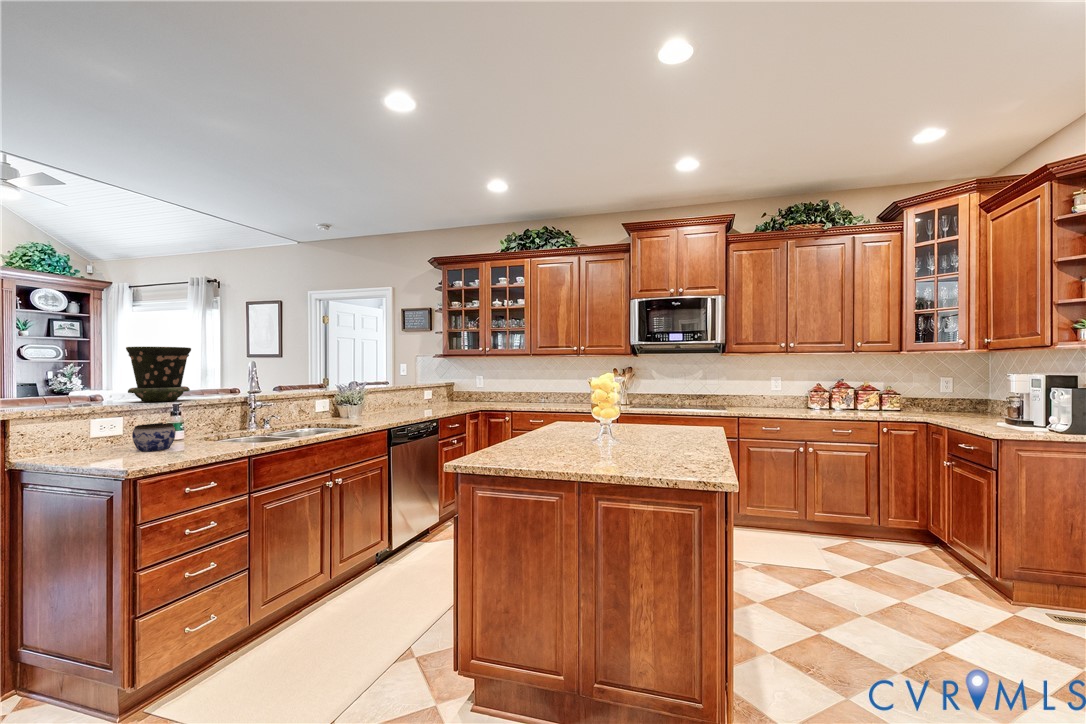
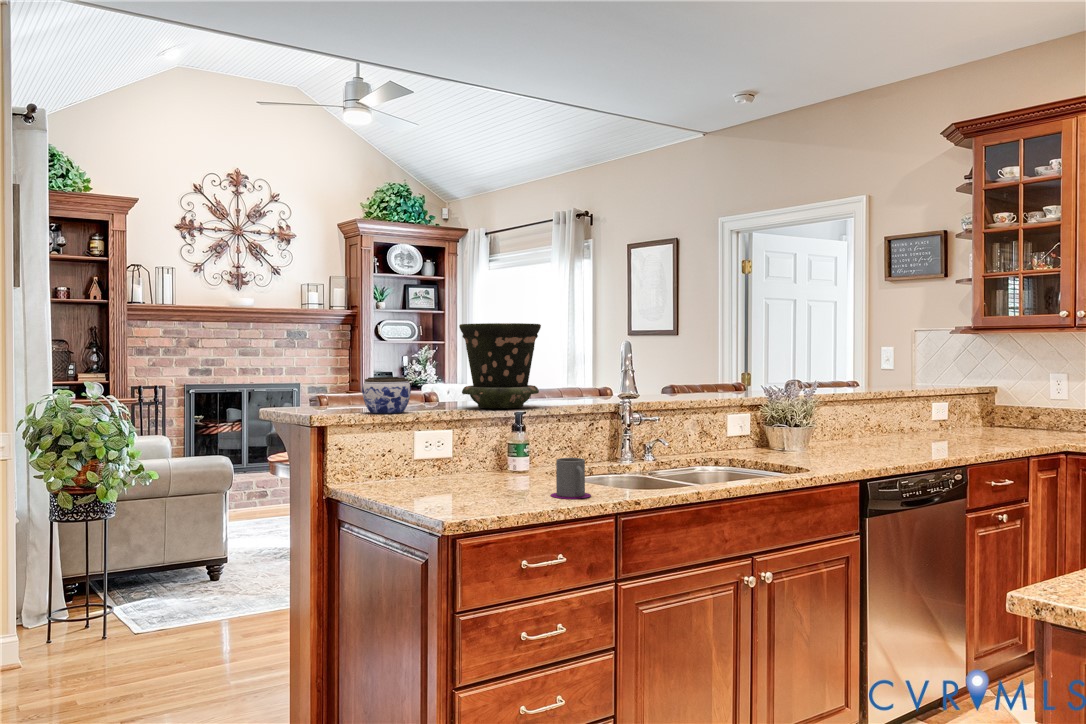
jar: present [132,423,176,451] -> present [362,377,411,414]
mug: none [204,427,232,451] -> present [551,458,591,499]

